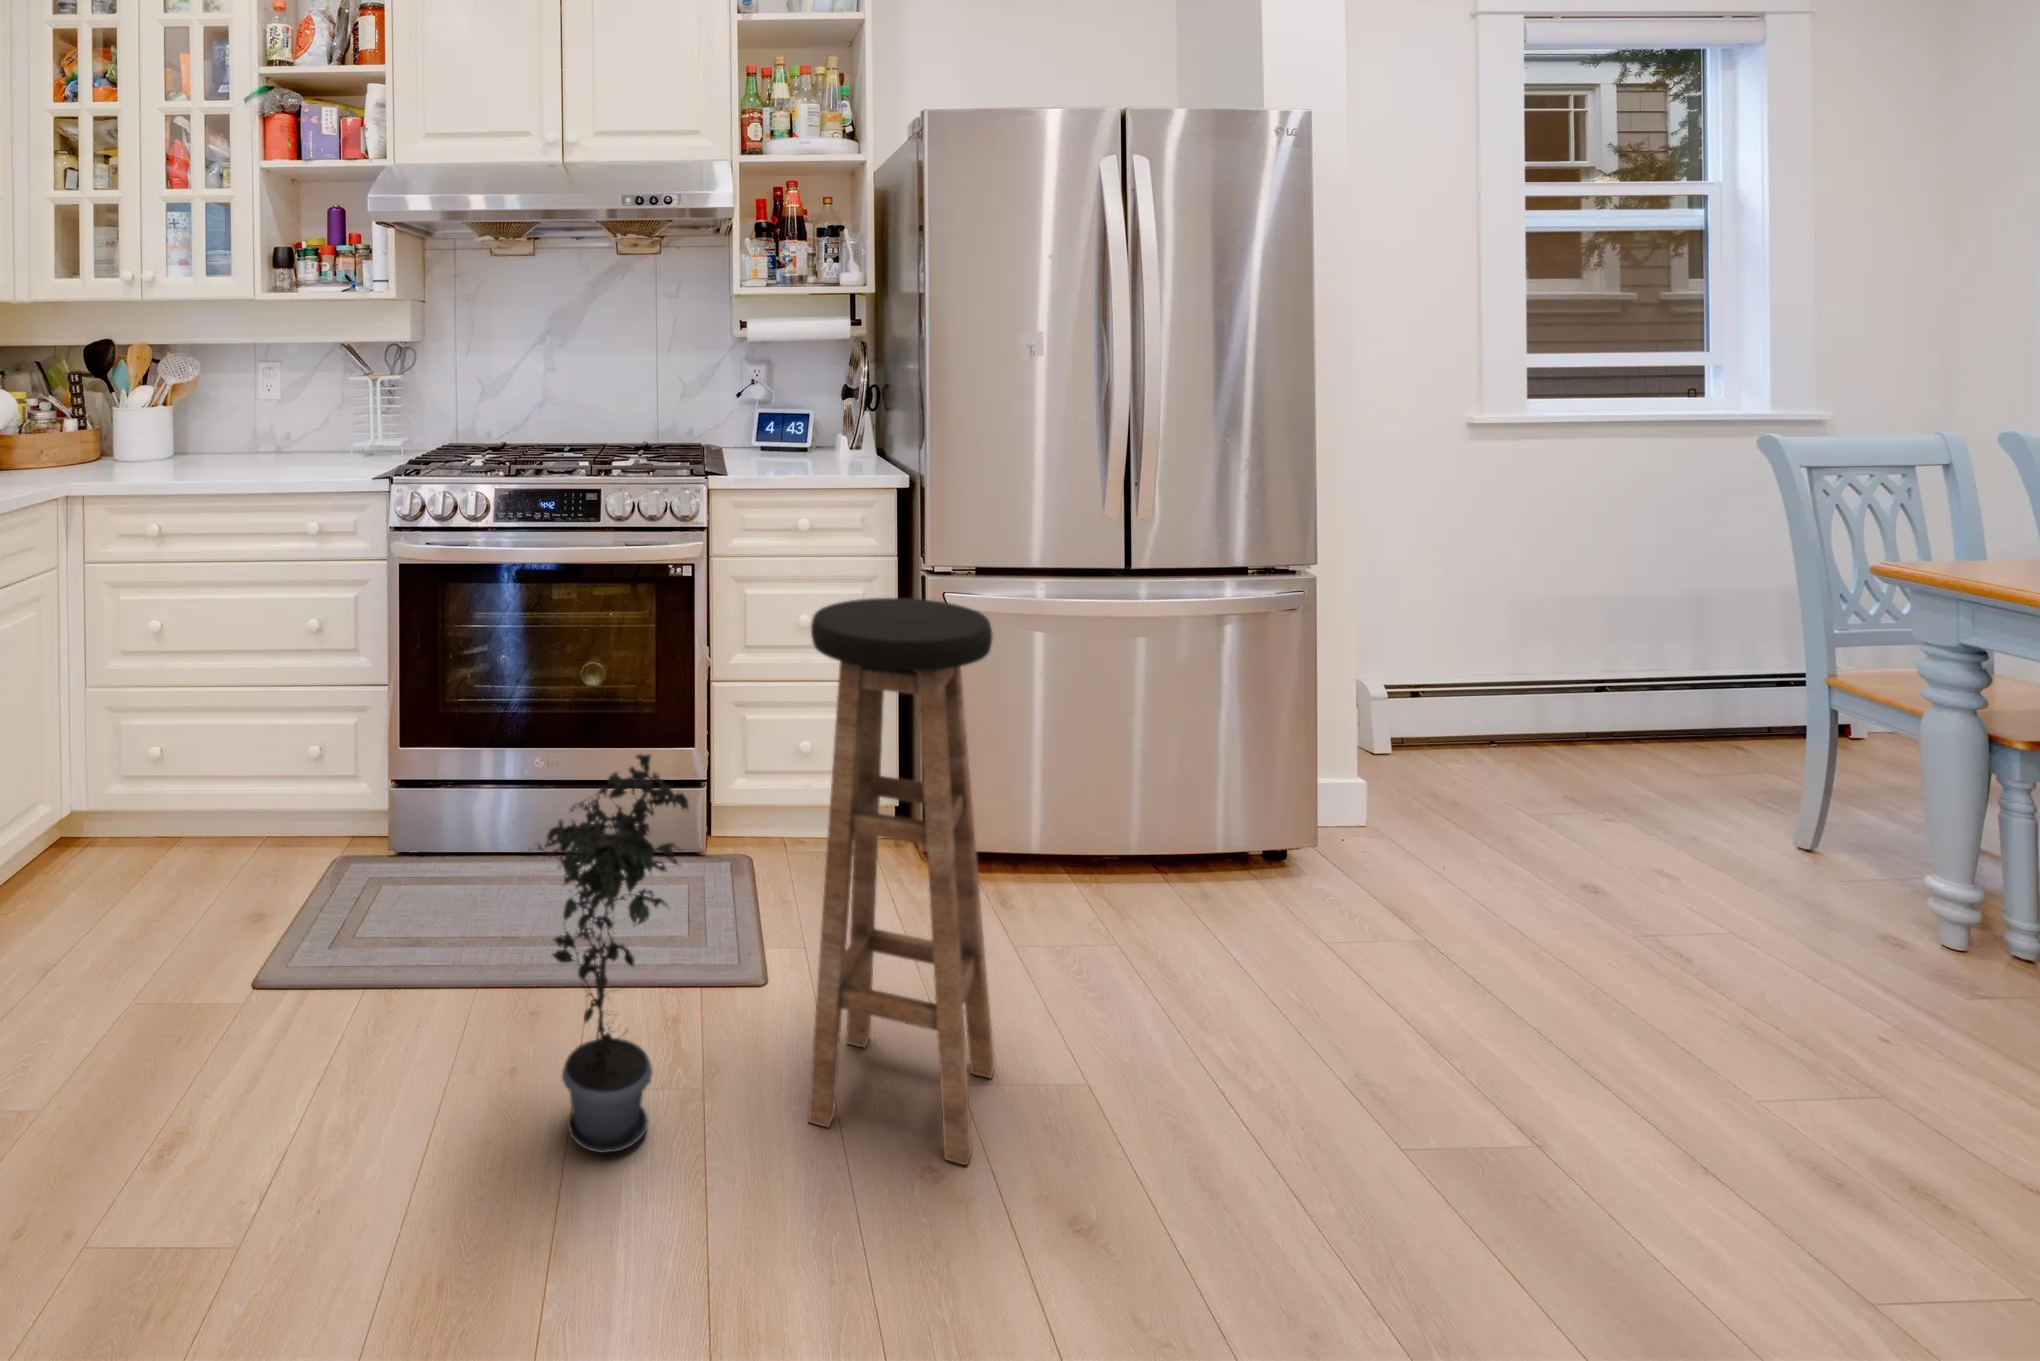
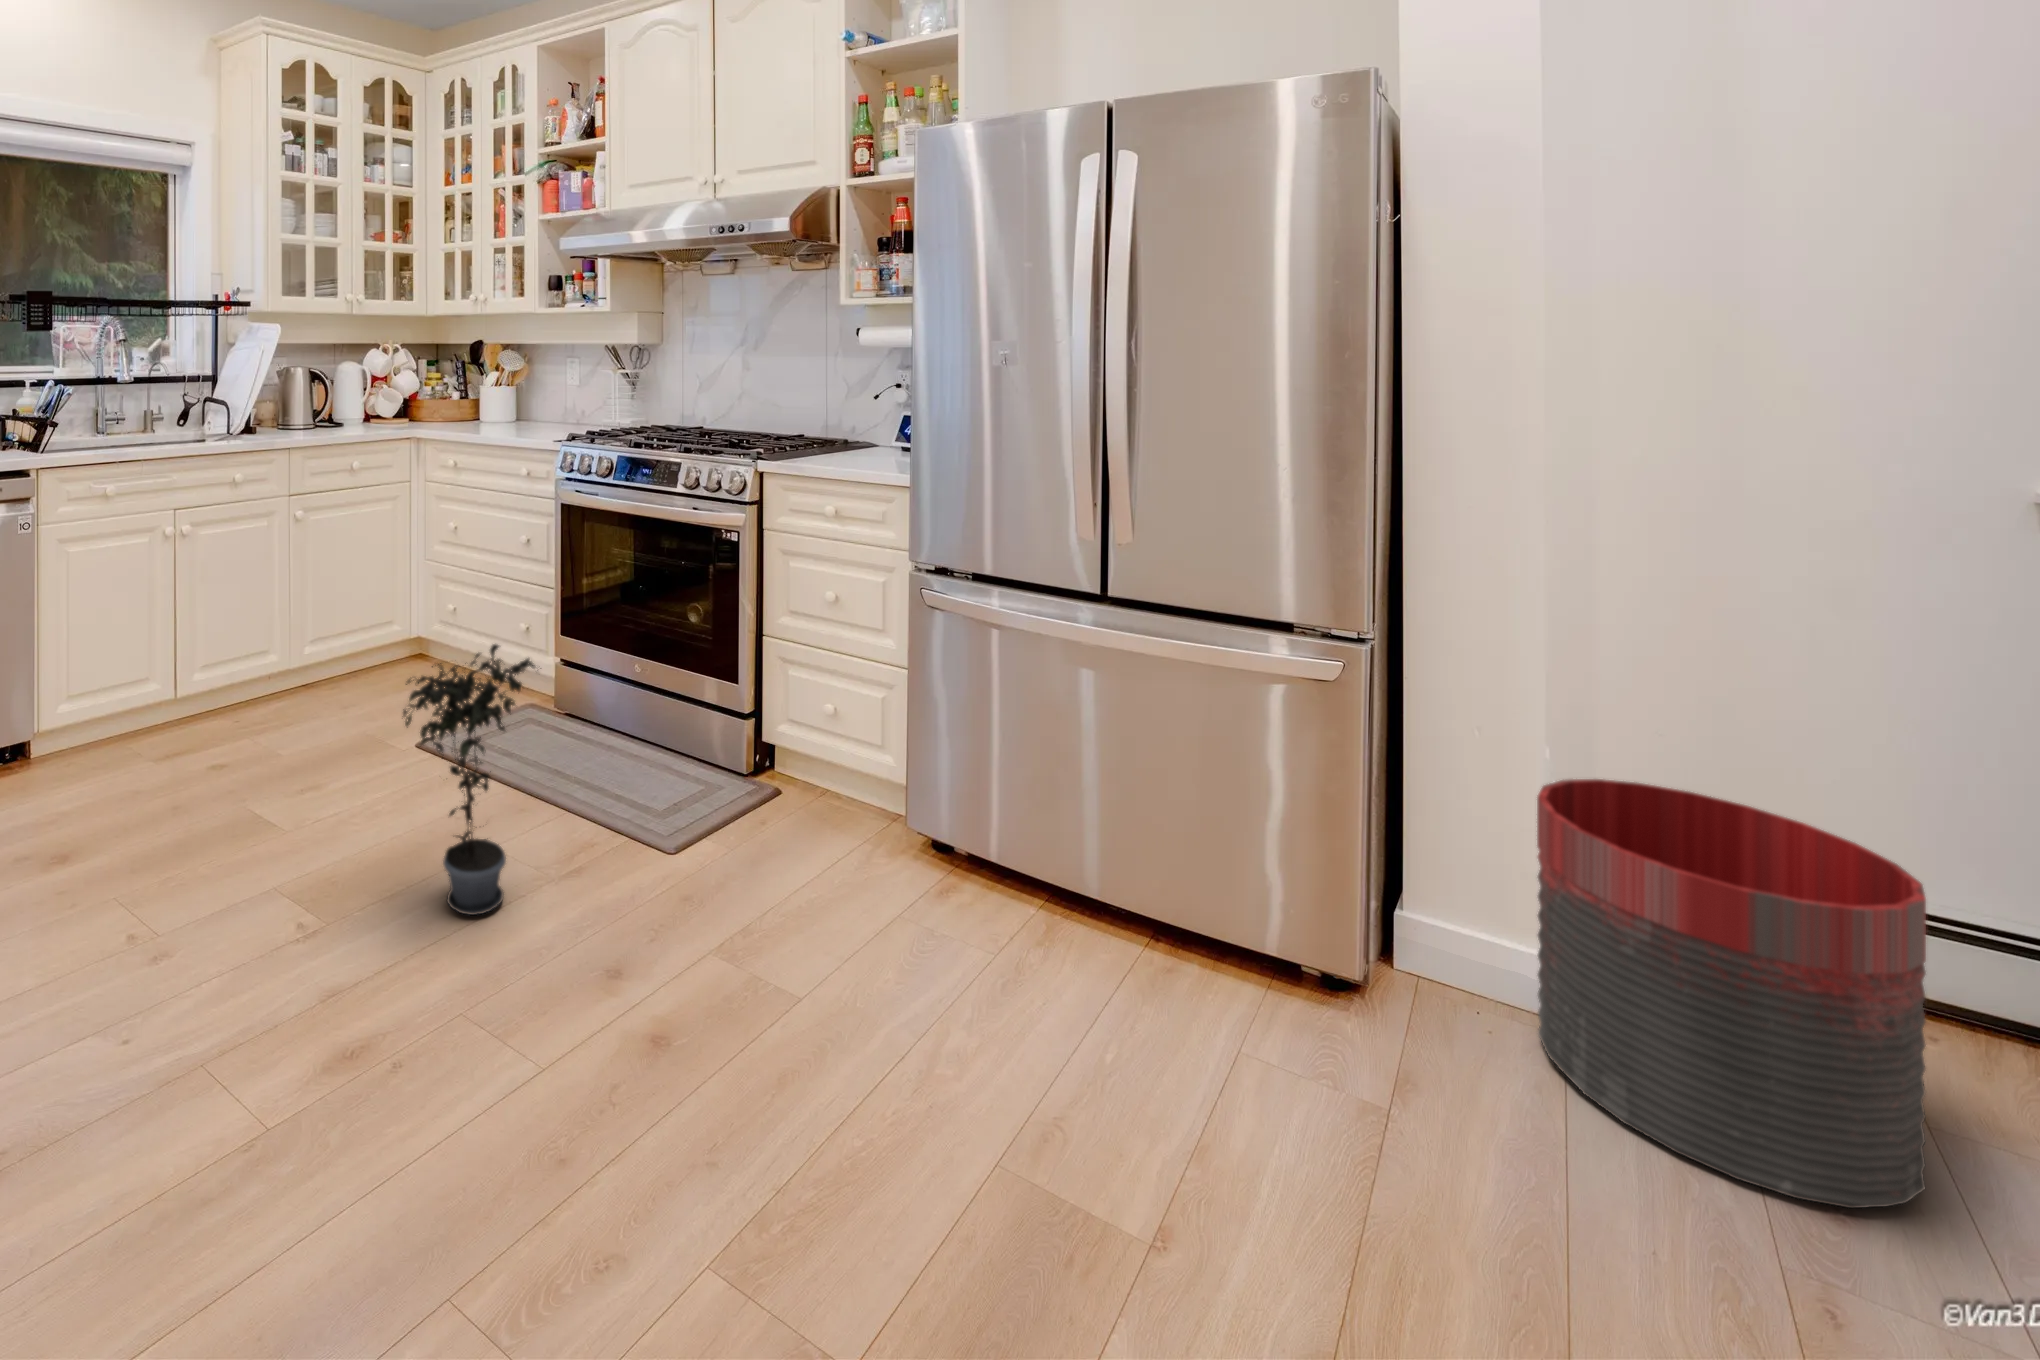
bar stool: present [808,598,995,1165] -> none [588,564,764,1040]
trash can: none [1358,643,1562,888] -> present [1537,779,1926,1208]

